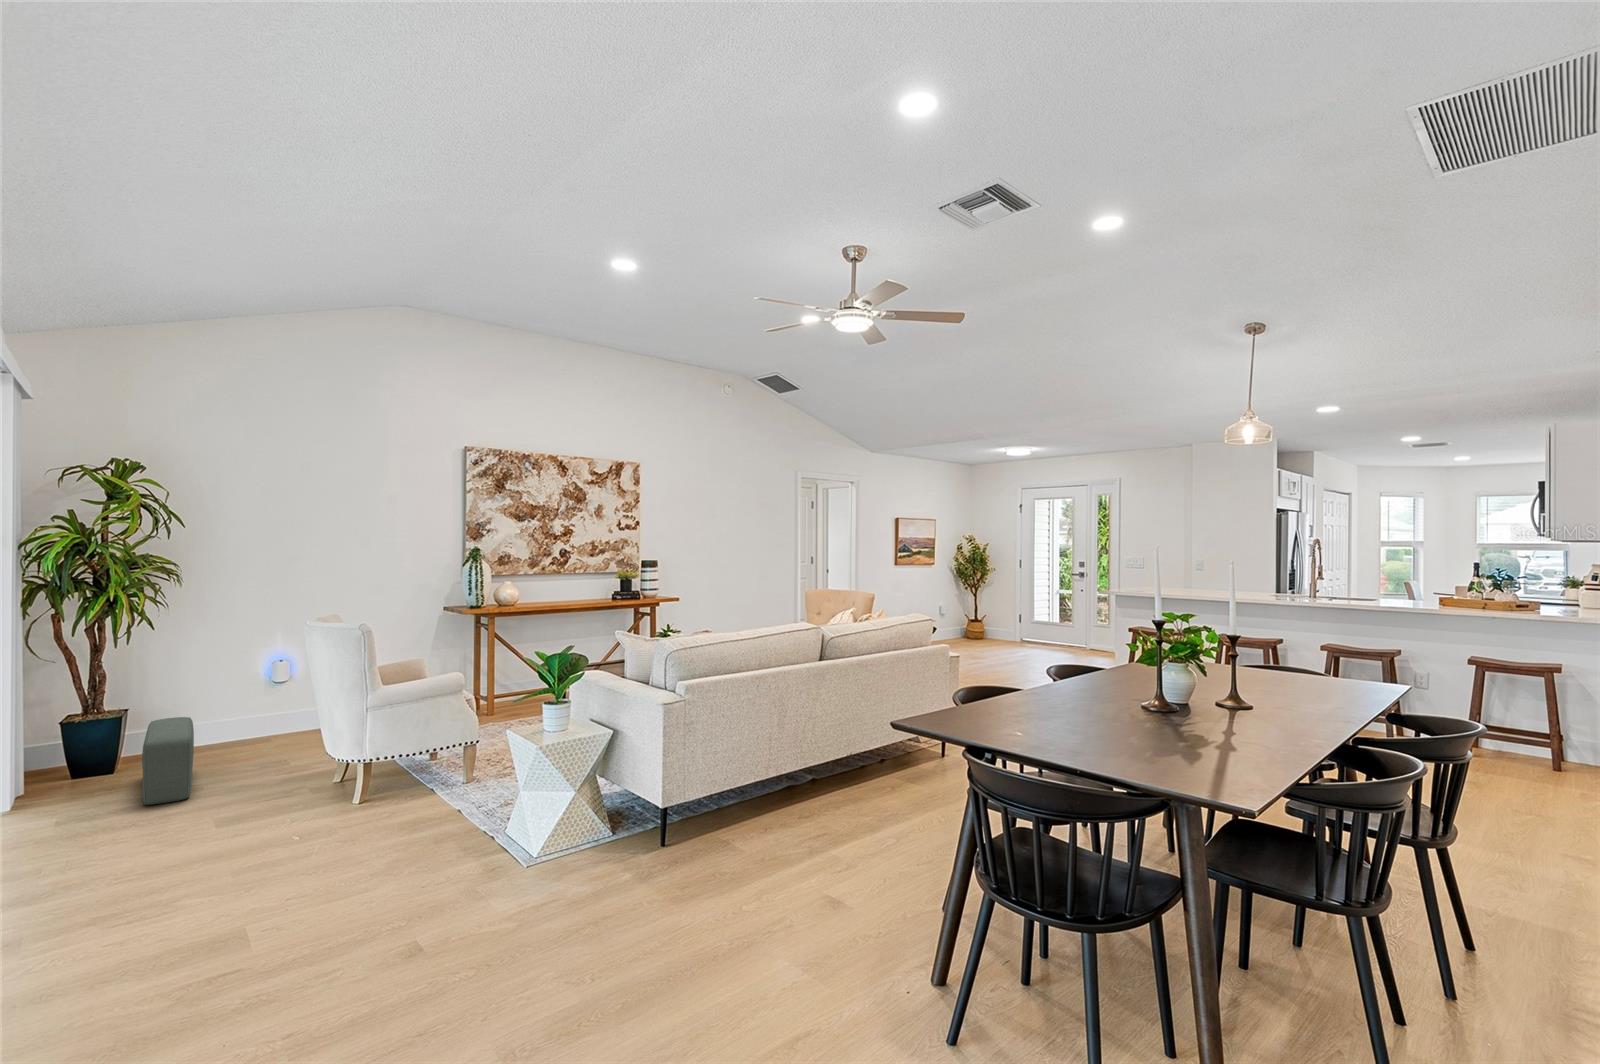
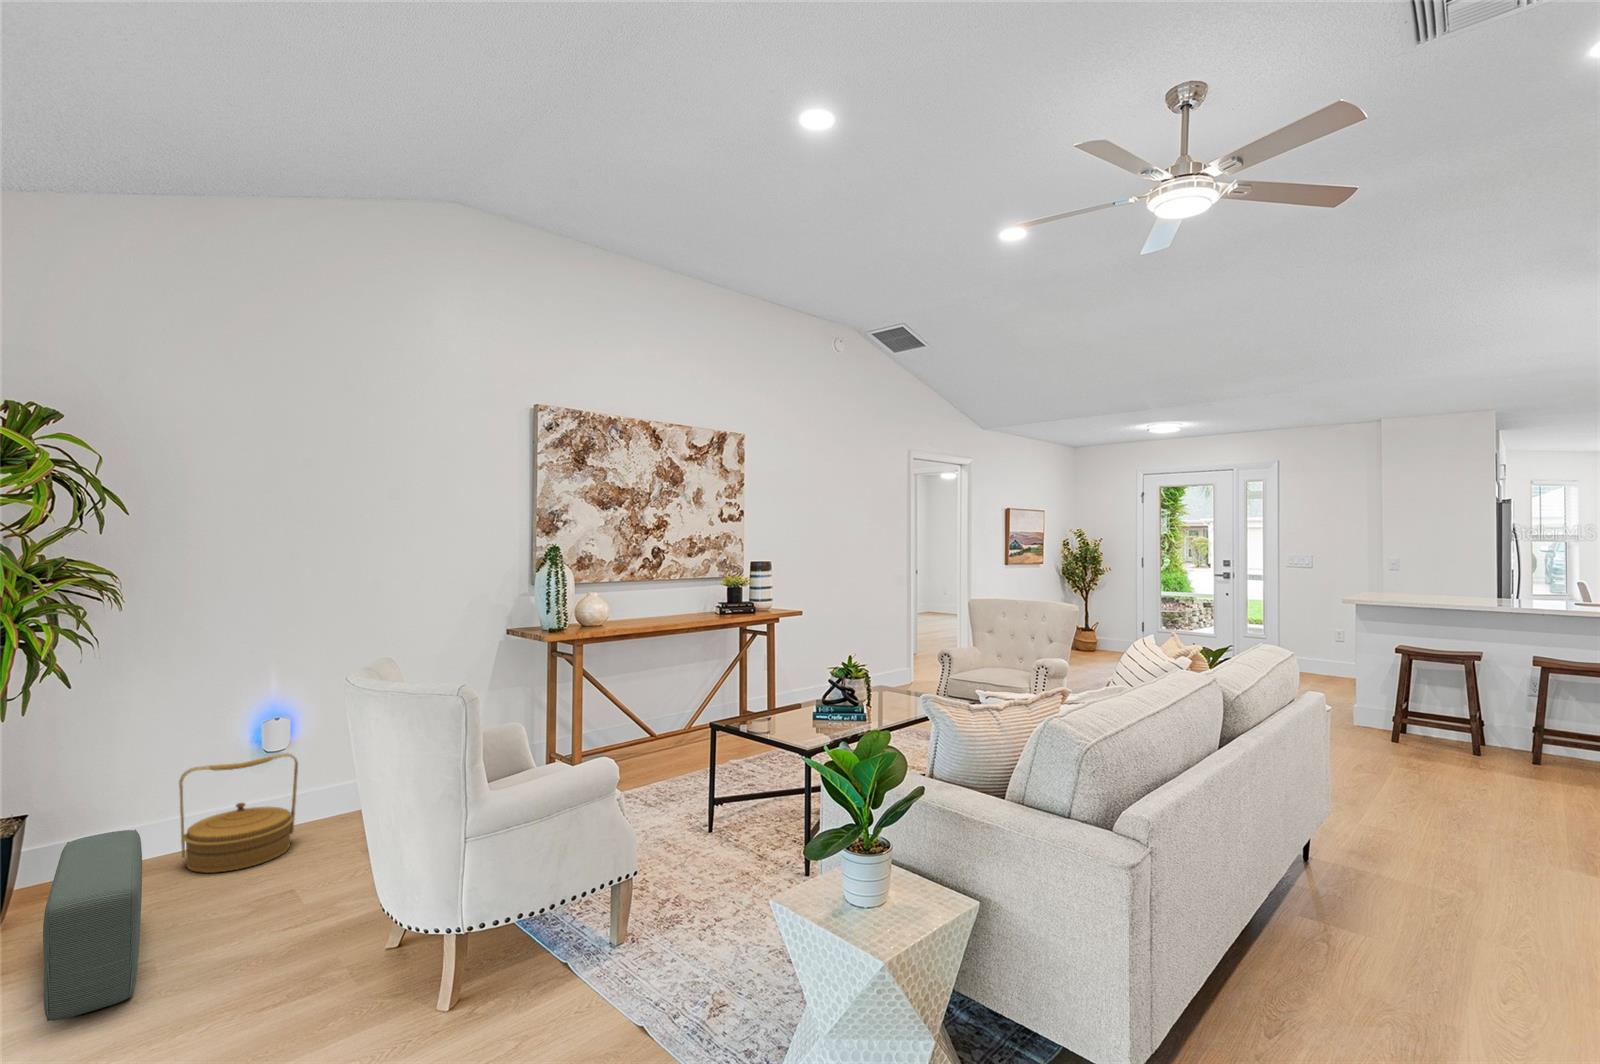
woven basket: none [216,683,292,753] -> present [179,753,298,873]

